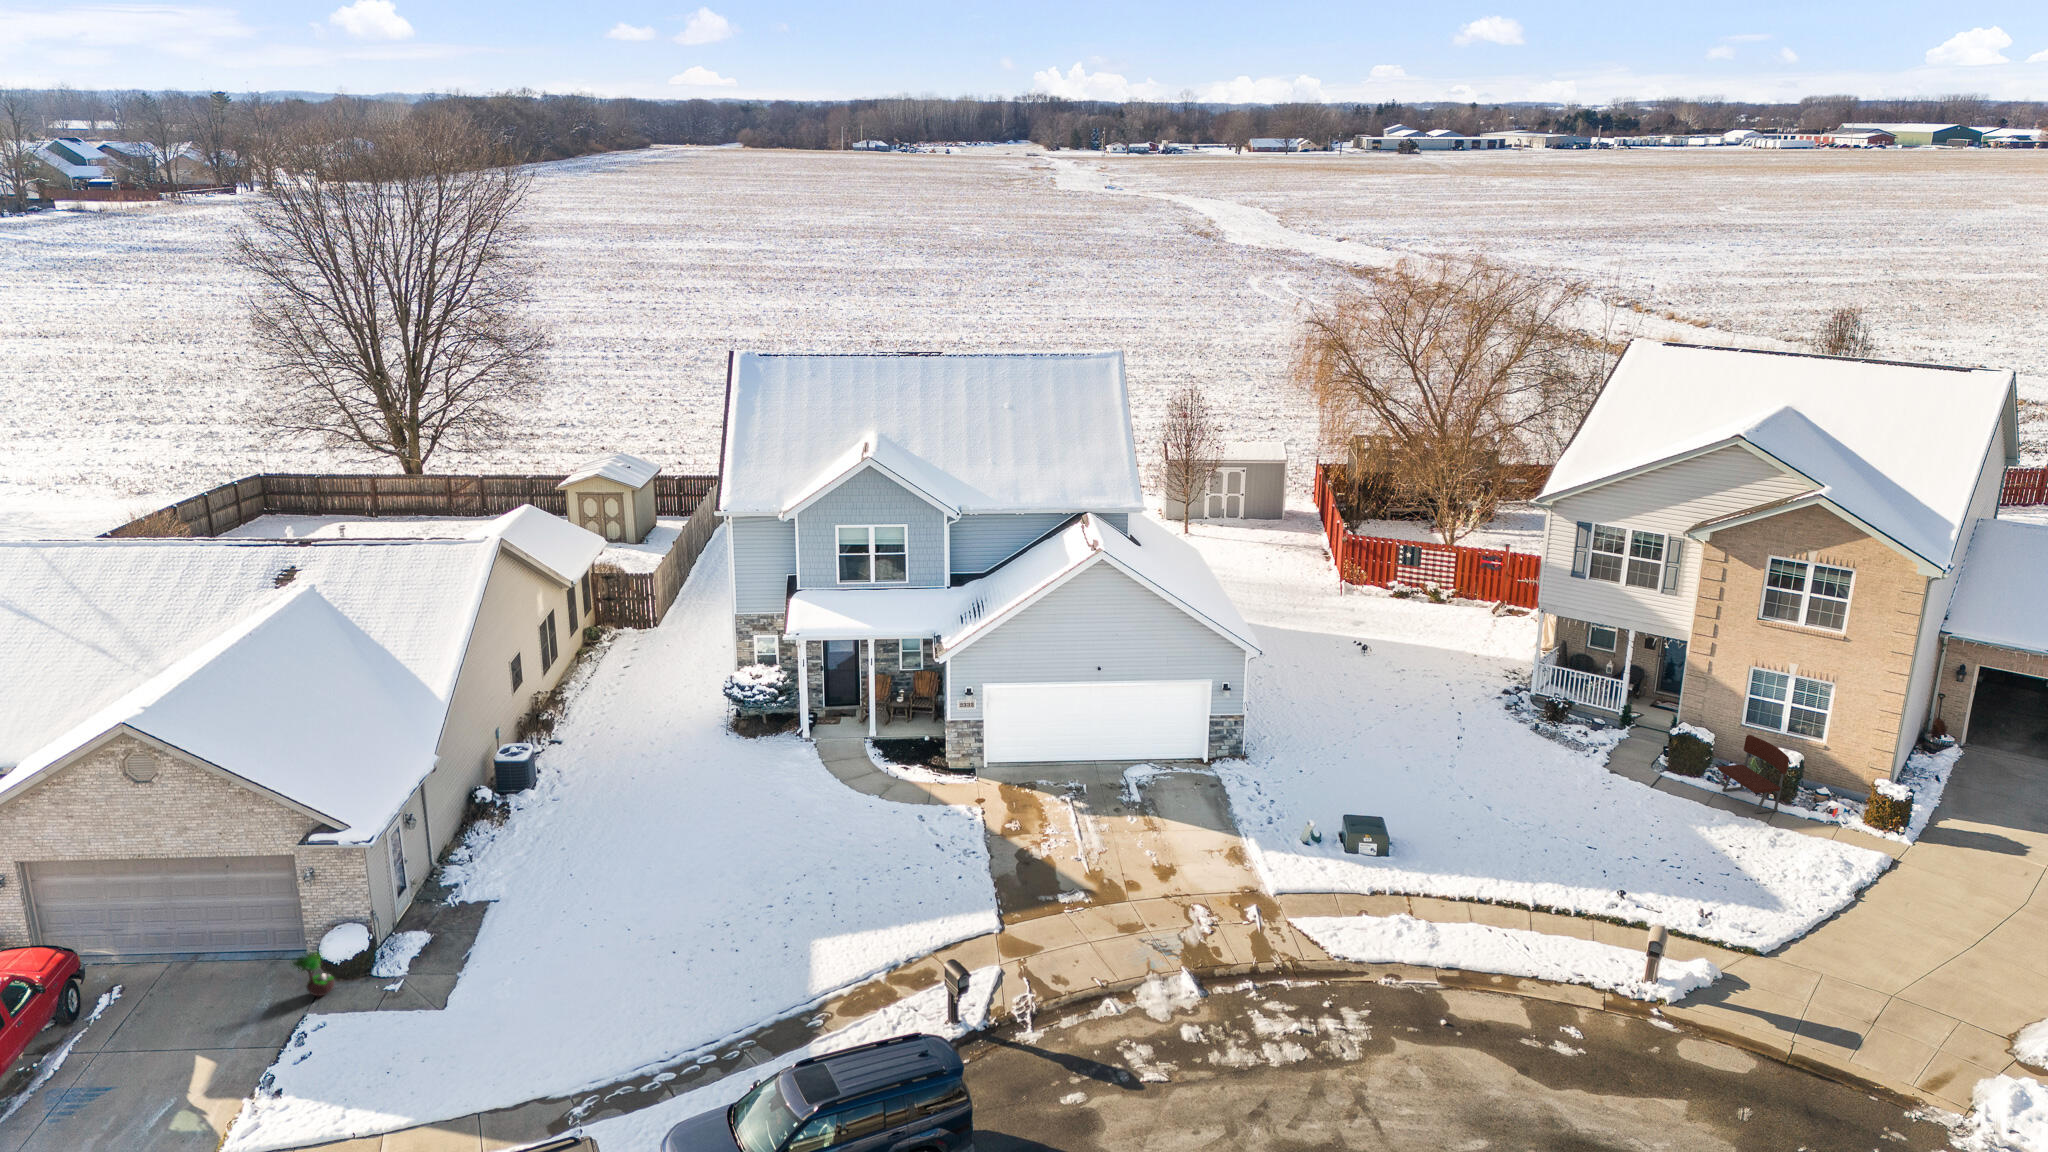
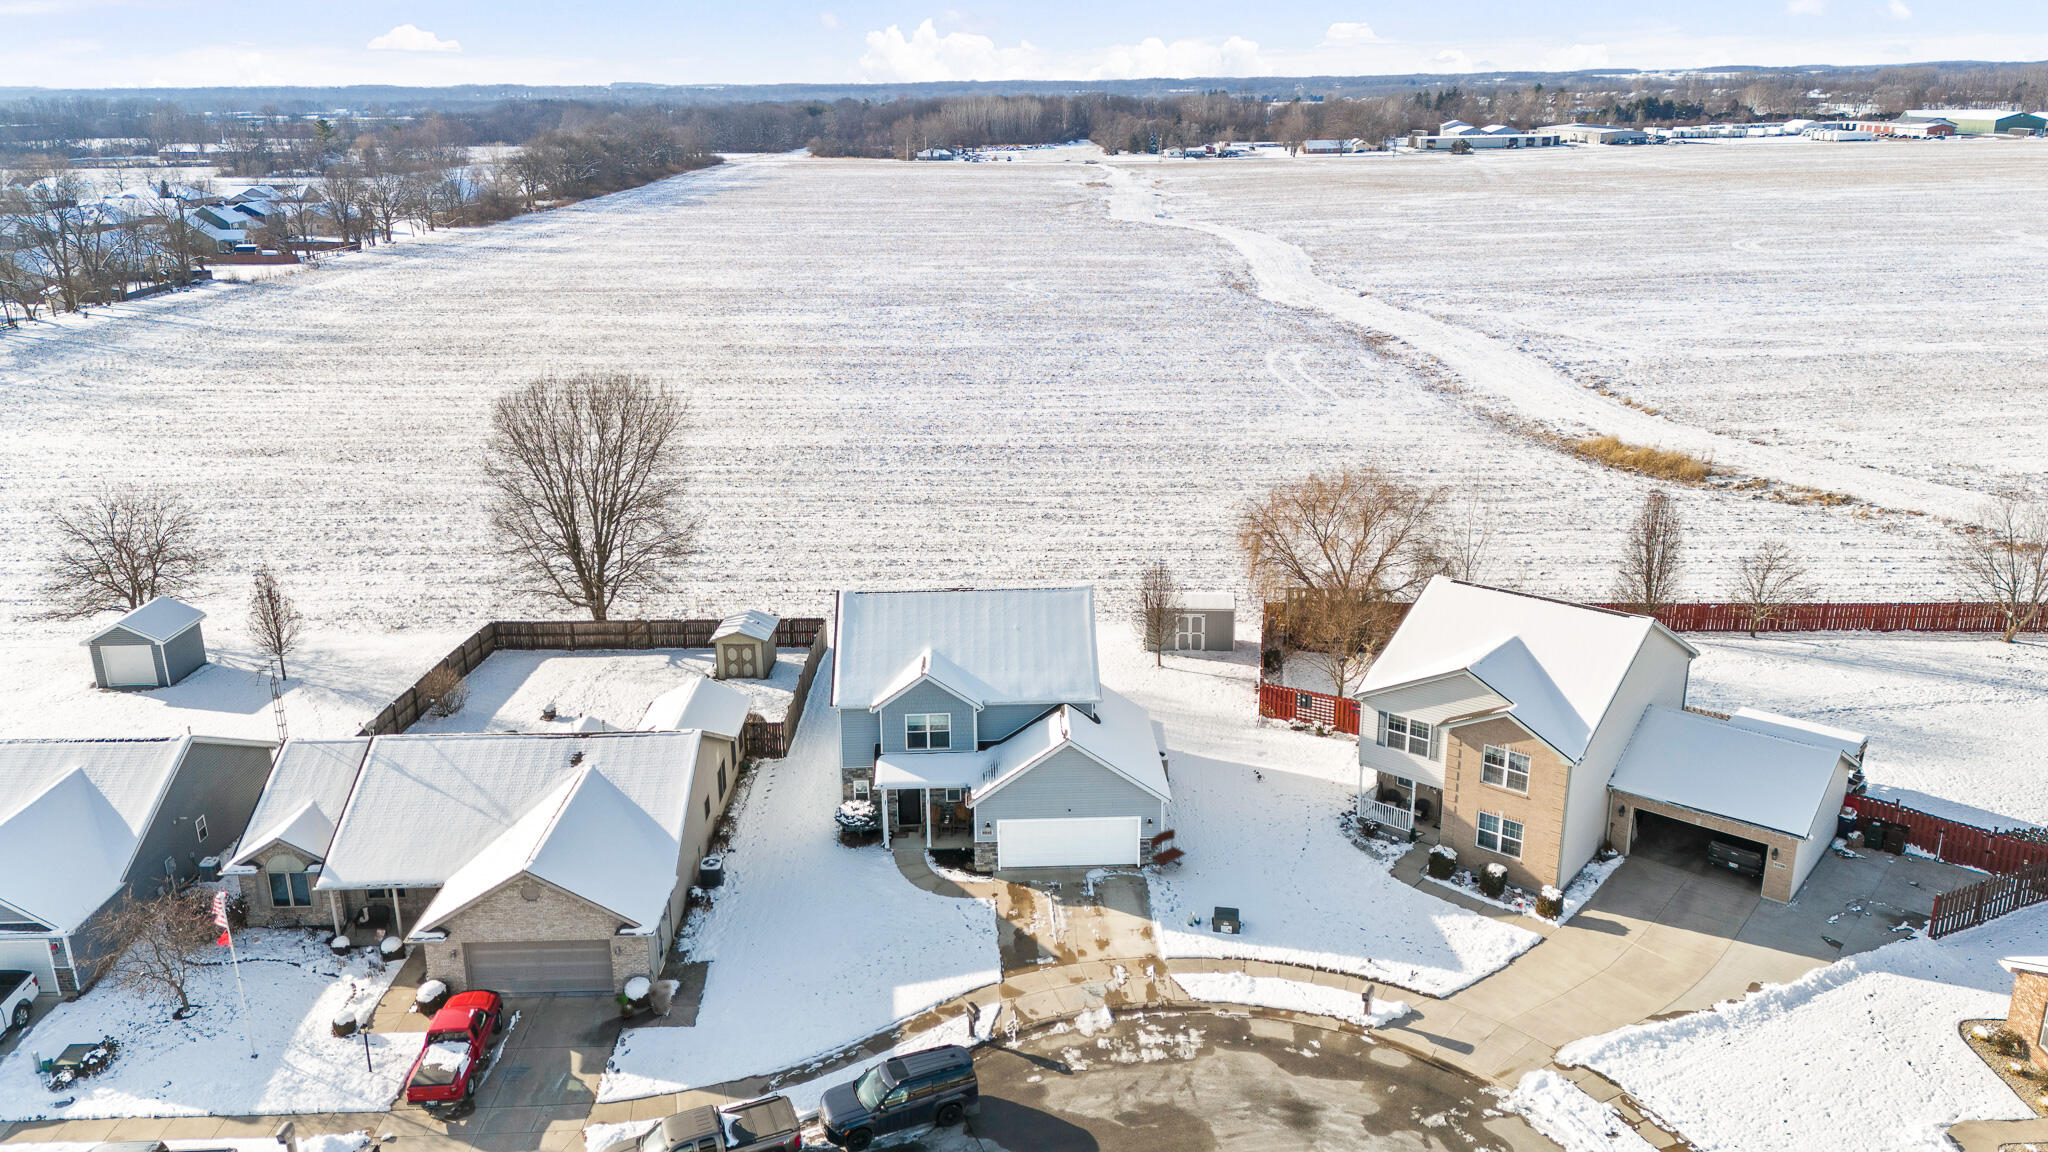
bench: present [1718,735,1789,813] -> present [1151,829,1185,874]
trash can: none [359,929,406,990] -> present [648,981,672,1015]

